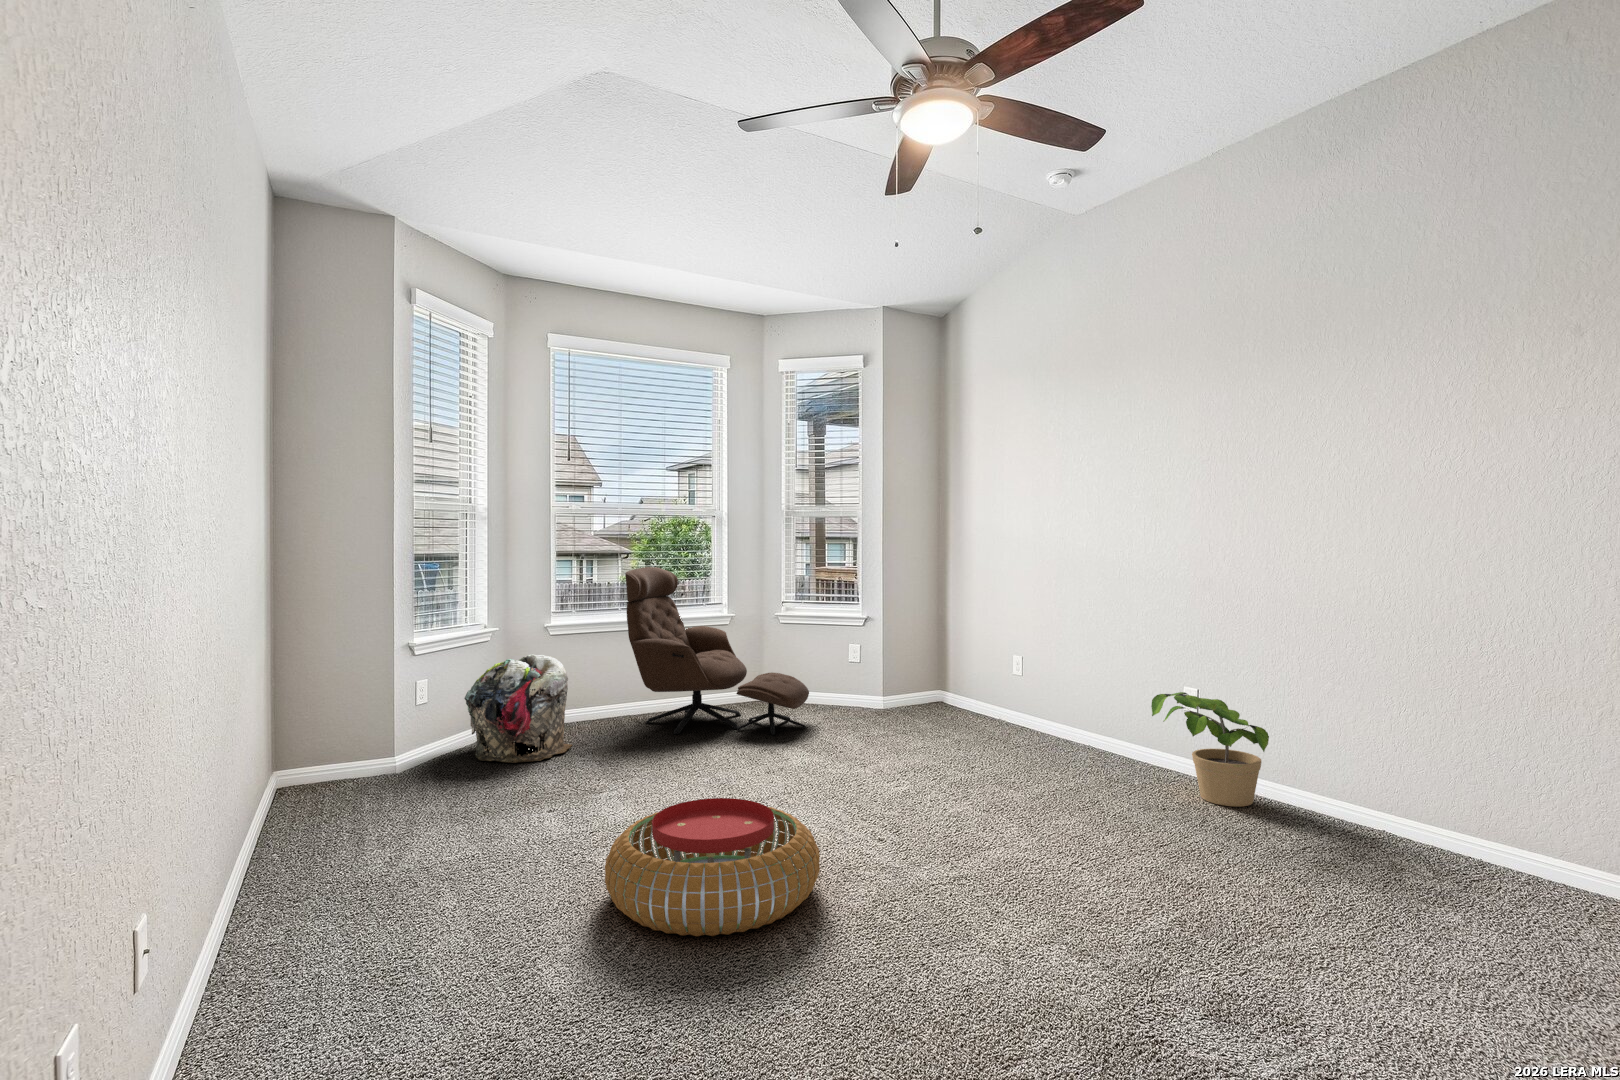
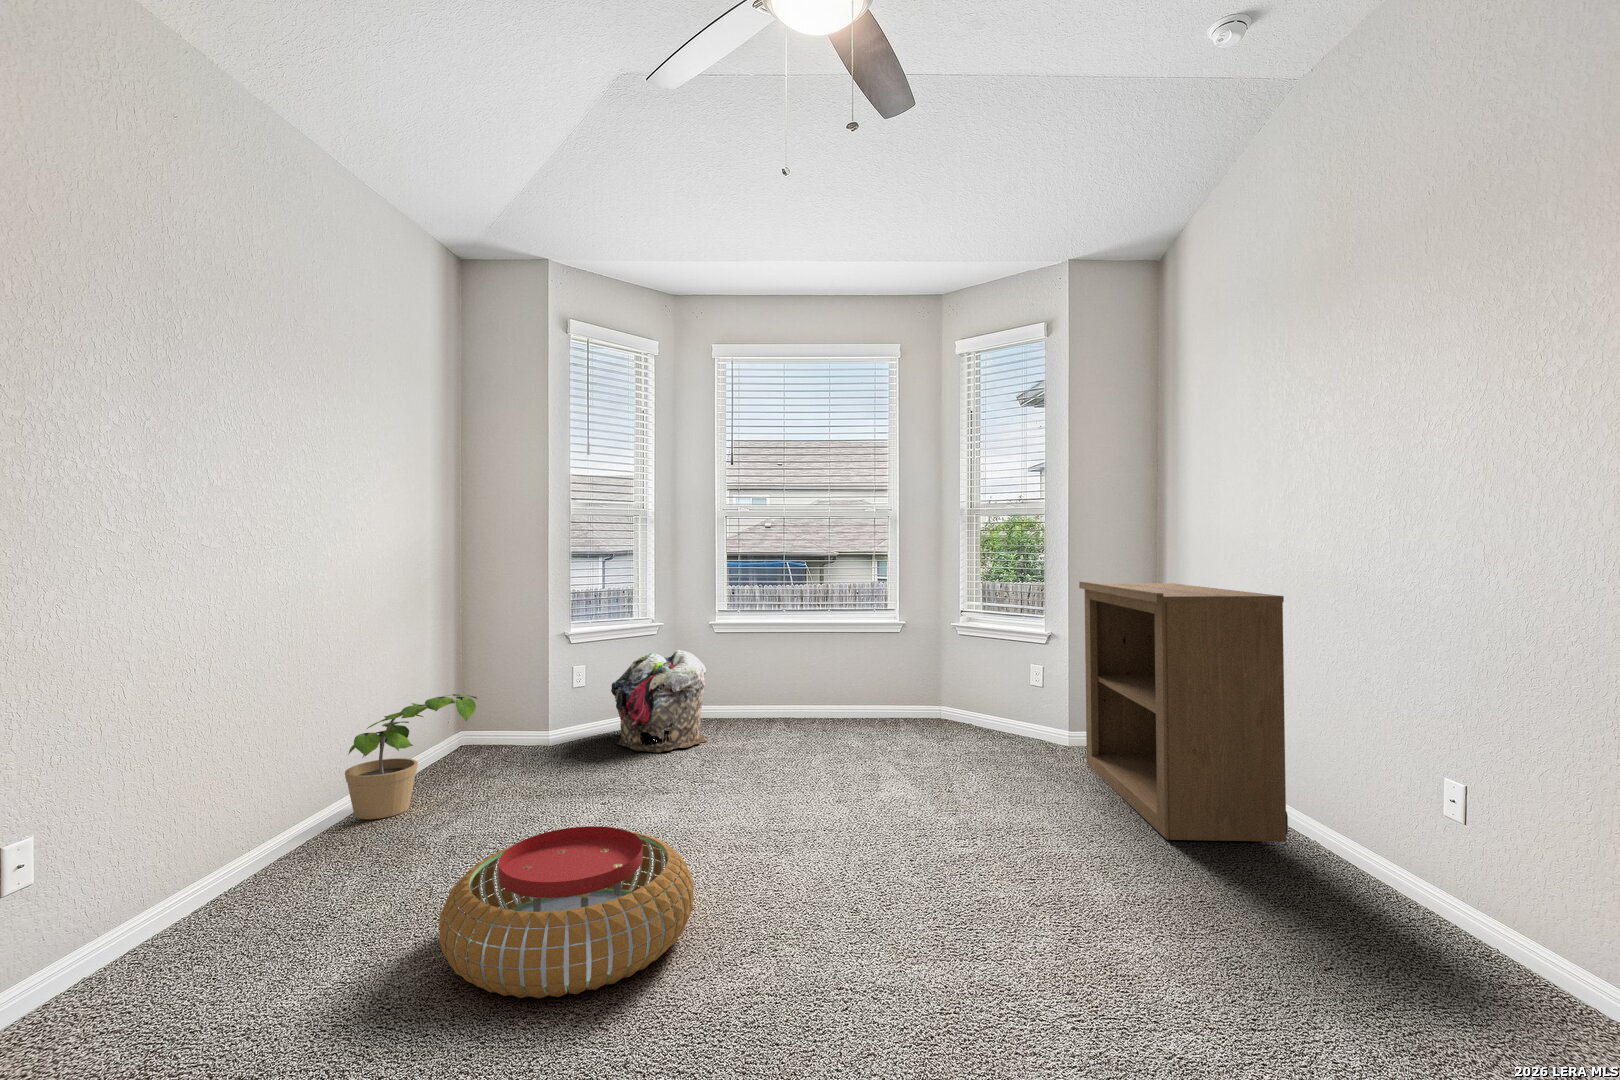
lounge chair: present [625,567,809,735] -> none [773,569,961,760]
bookshelf: none [905,573,1078,755] -> present [1079,581,1288,842]
potted plant: present [1151,692,1269,807] -> present [345,694,477,819]

